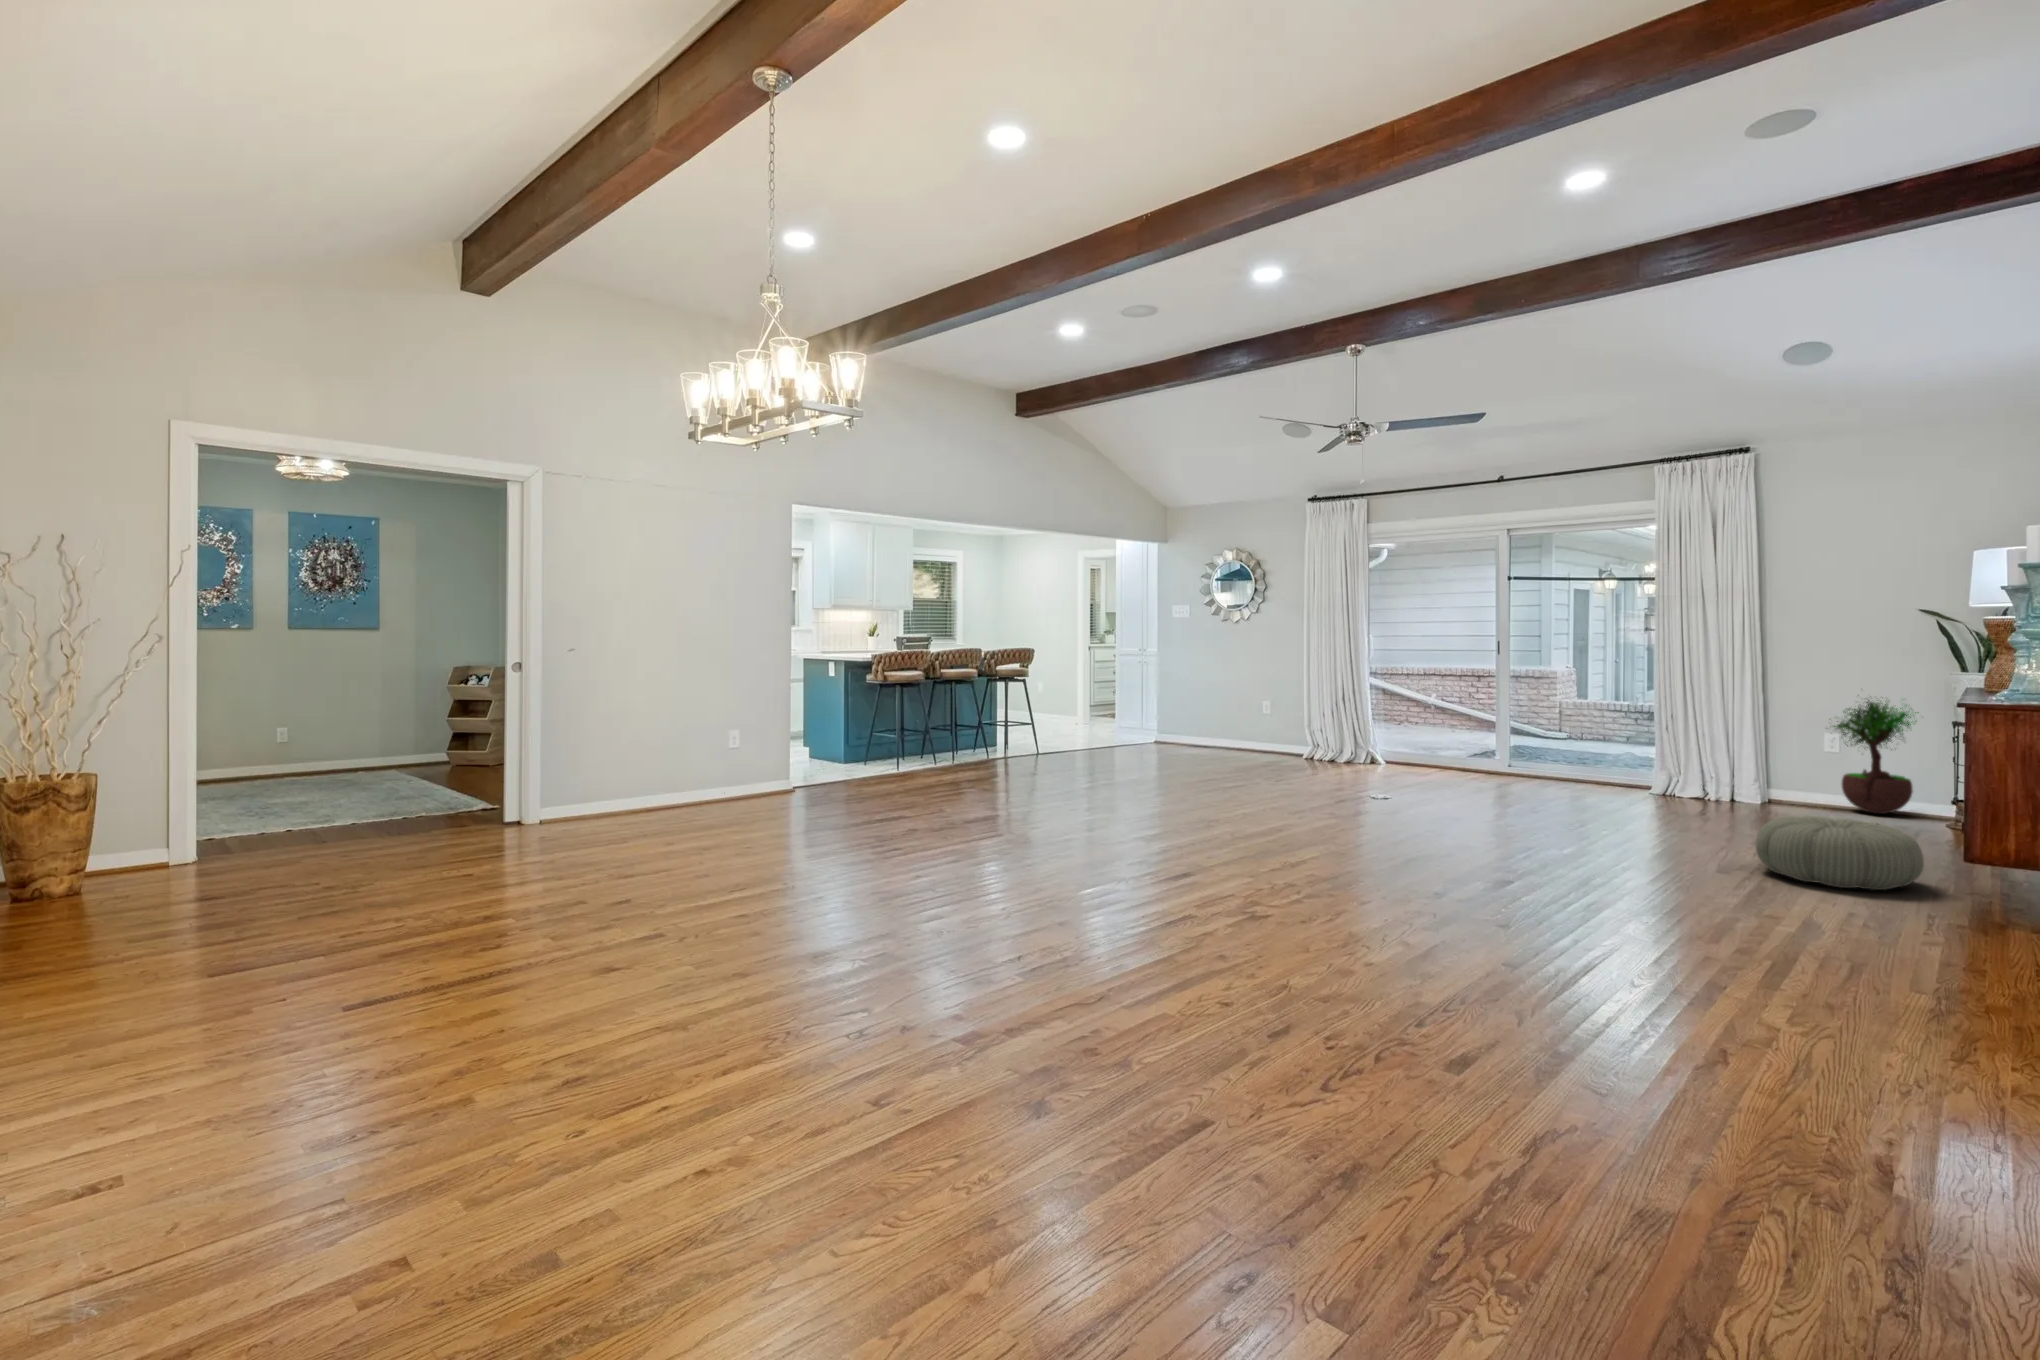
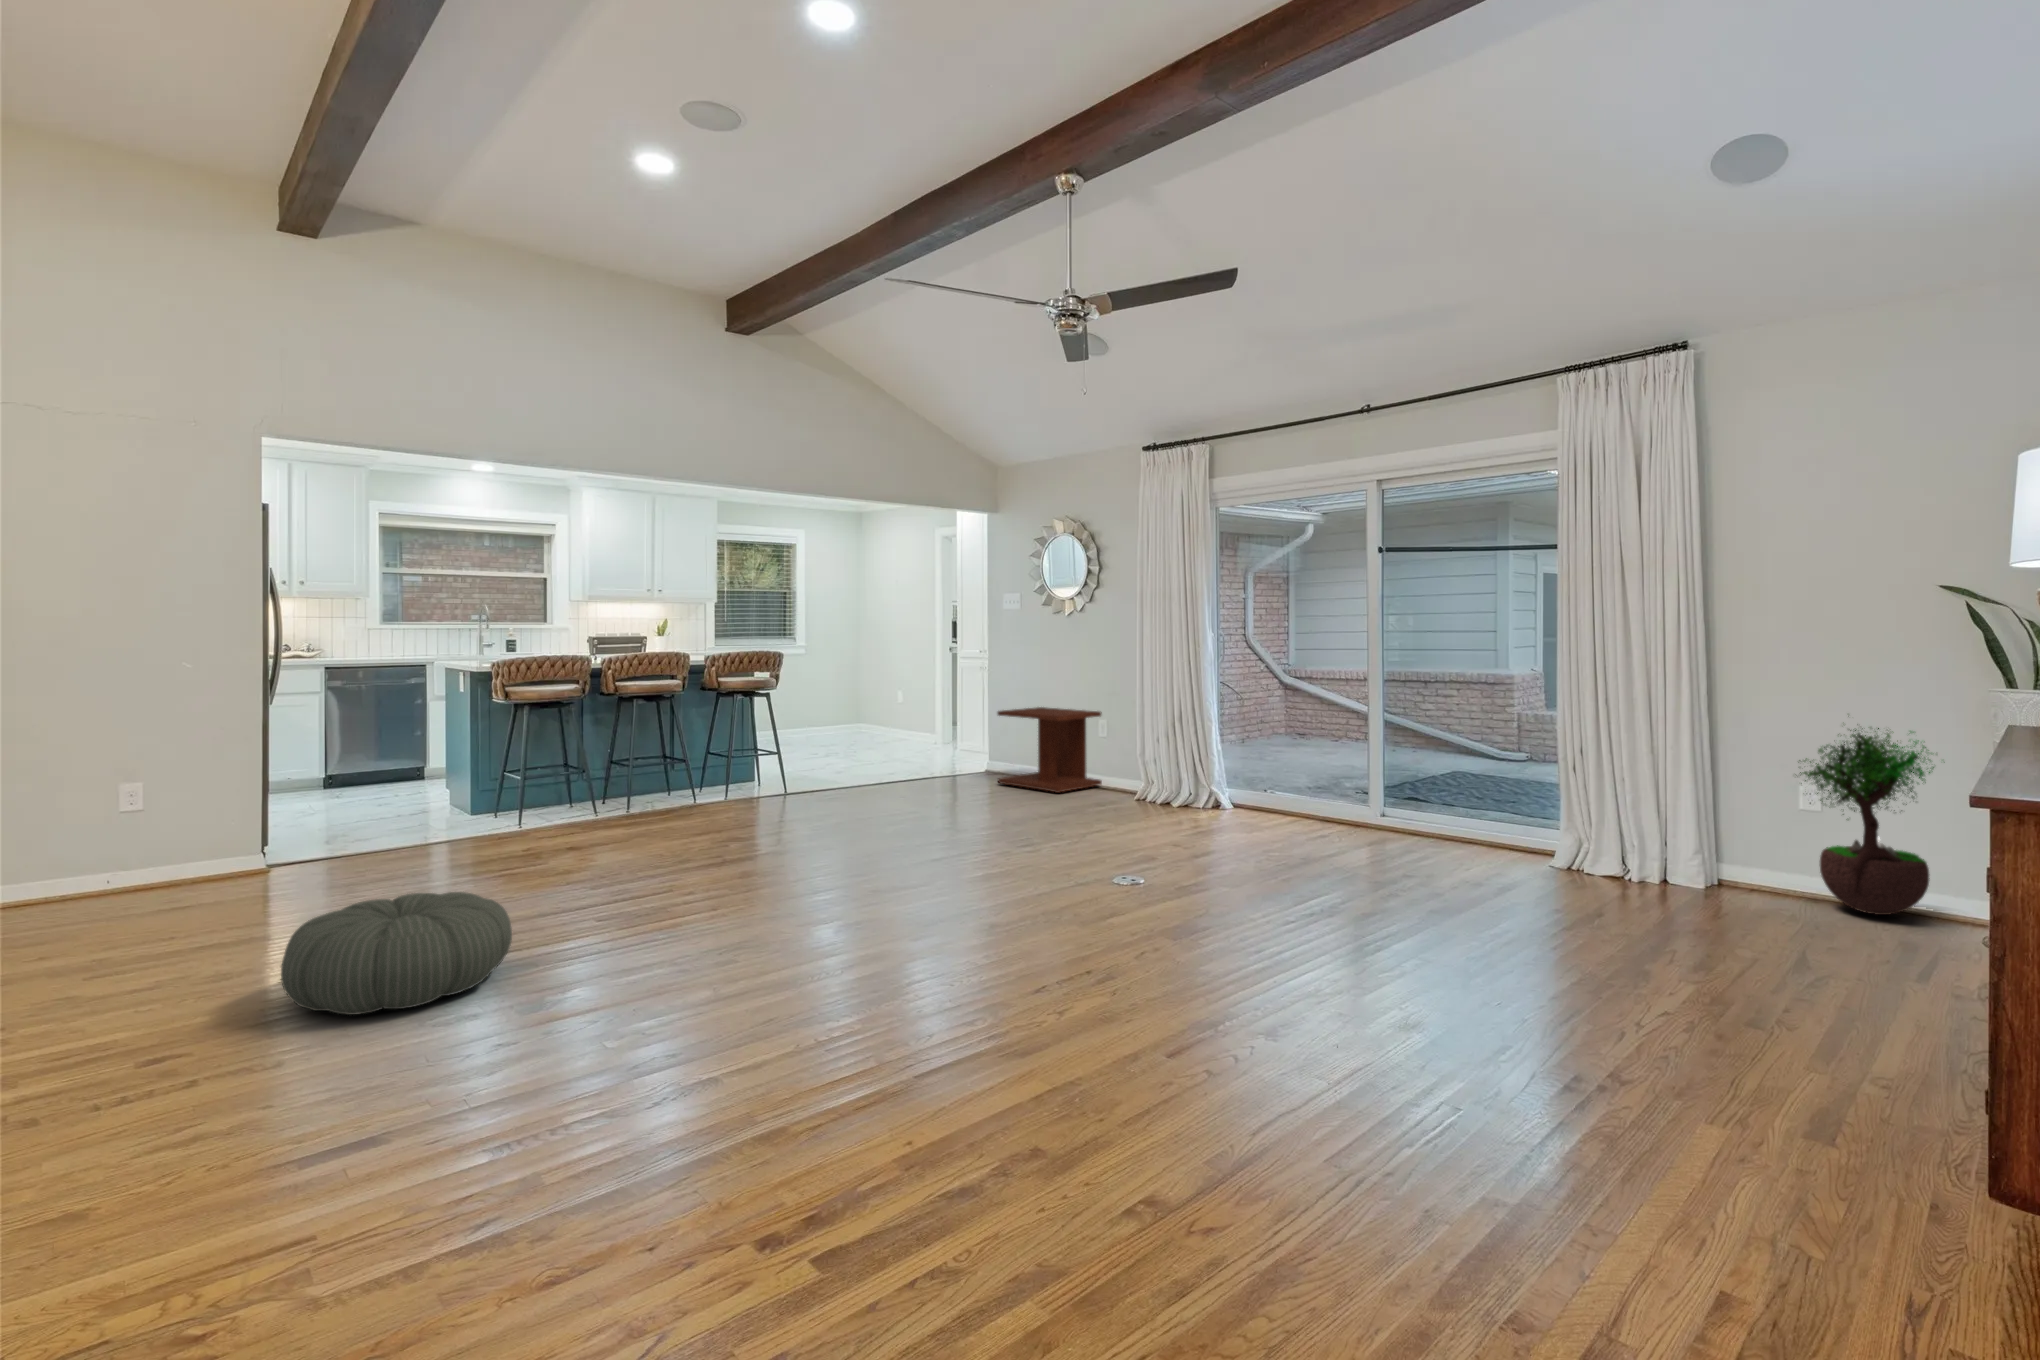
side table: none [1185,693,1267,756] -> present [998,707,1102,793]
pouf: present [1756,816,1924,890] -> present [281,892,512,1015]

